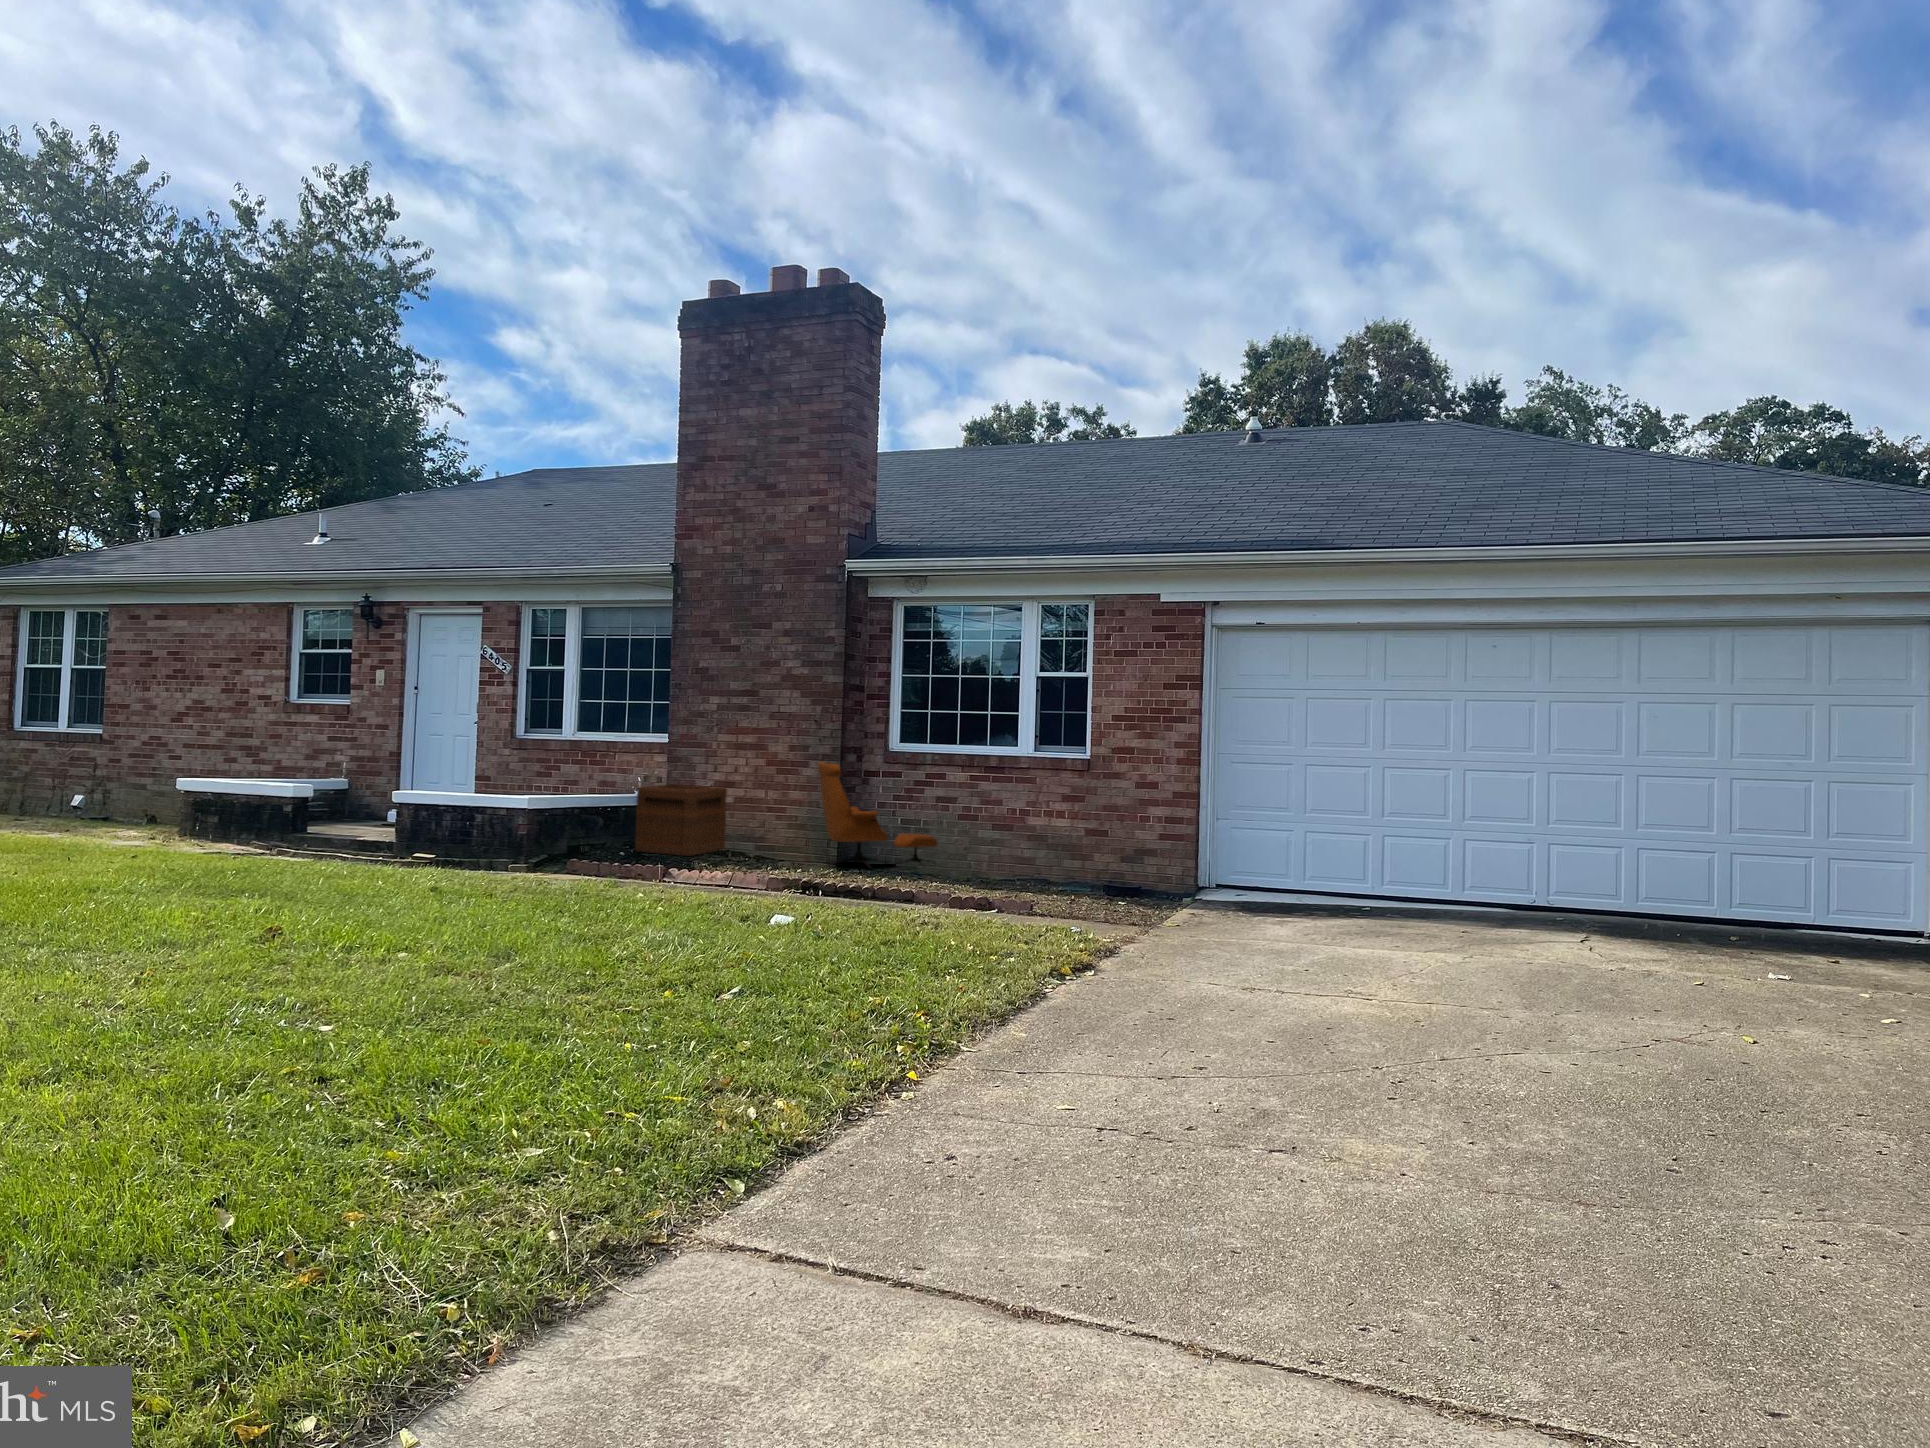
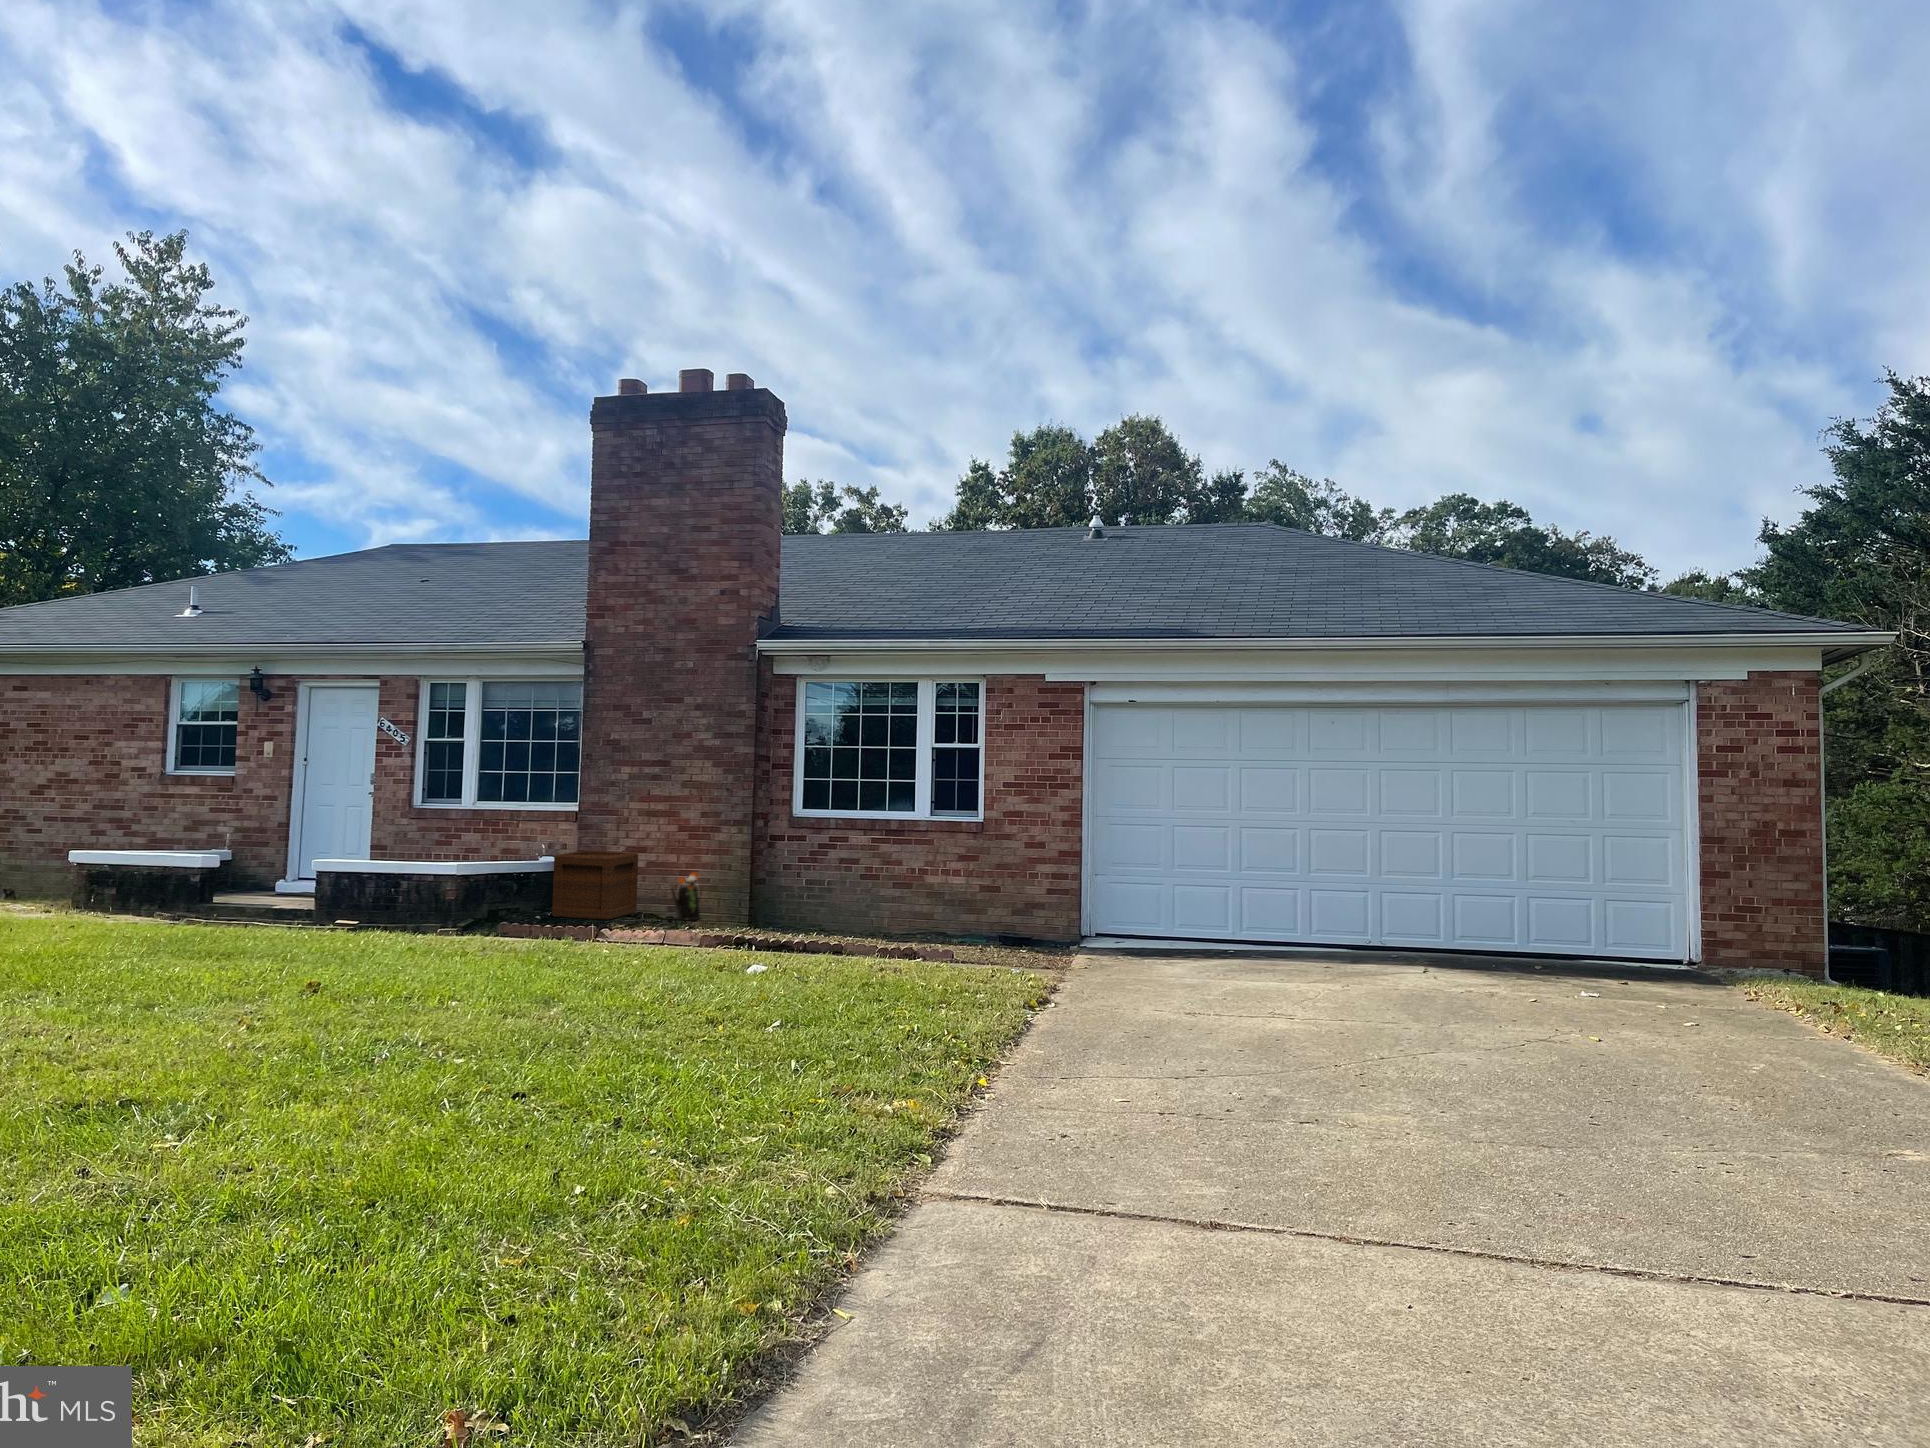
lounge chair: present [818,762,938,868] -> none [734,828,843,927]
watering can: none [755,808,790,859] -> present [672,872,700,920]

